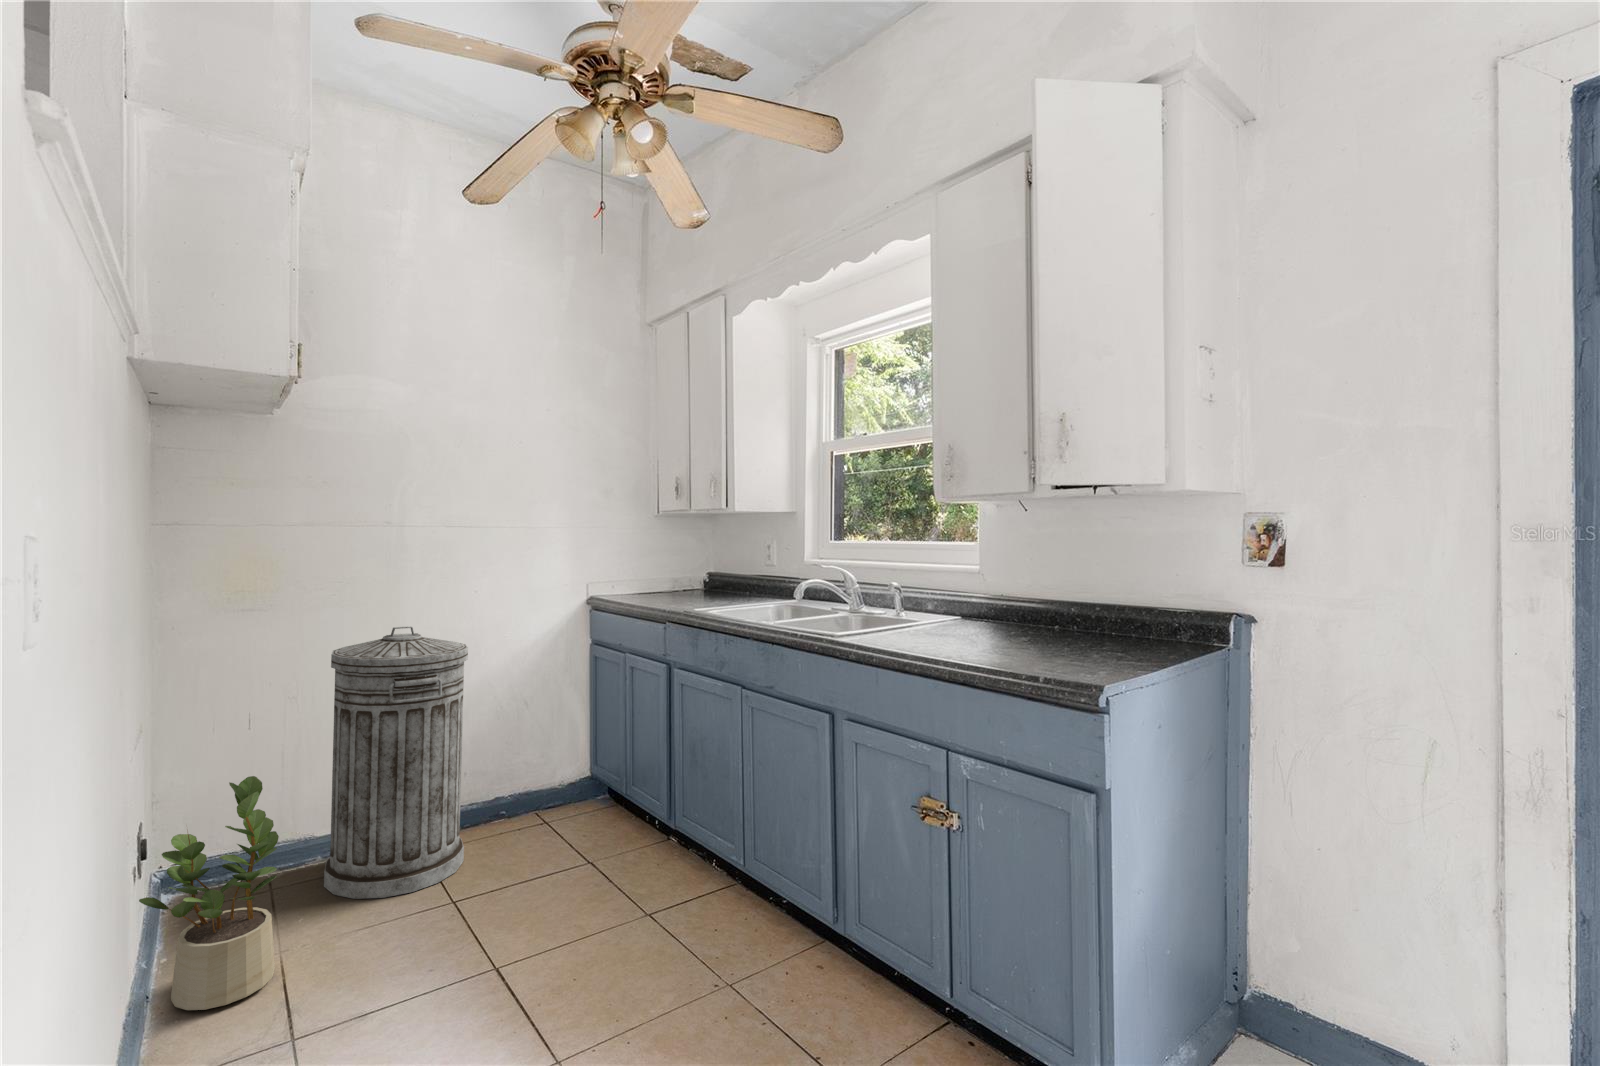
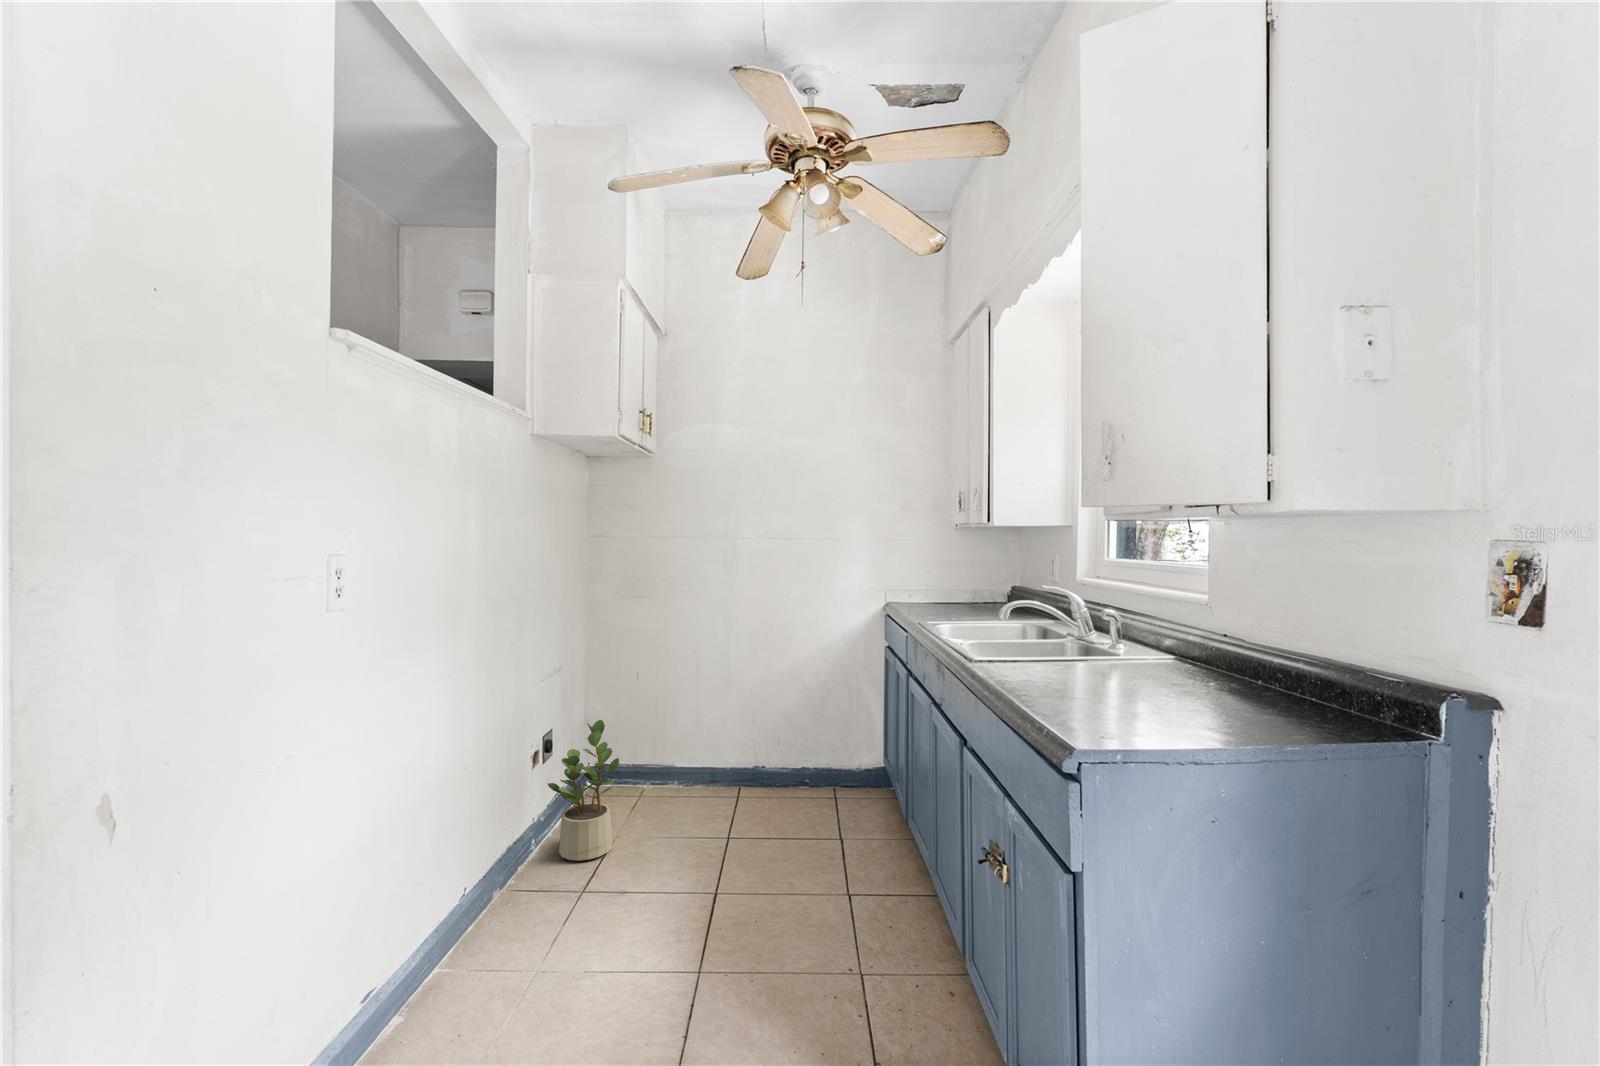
trash can: present [324,626,468,899] -> none [673,628,763,823]

